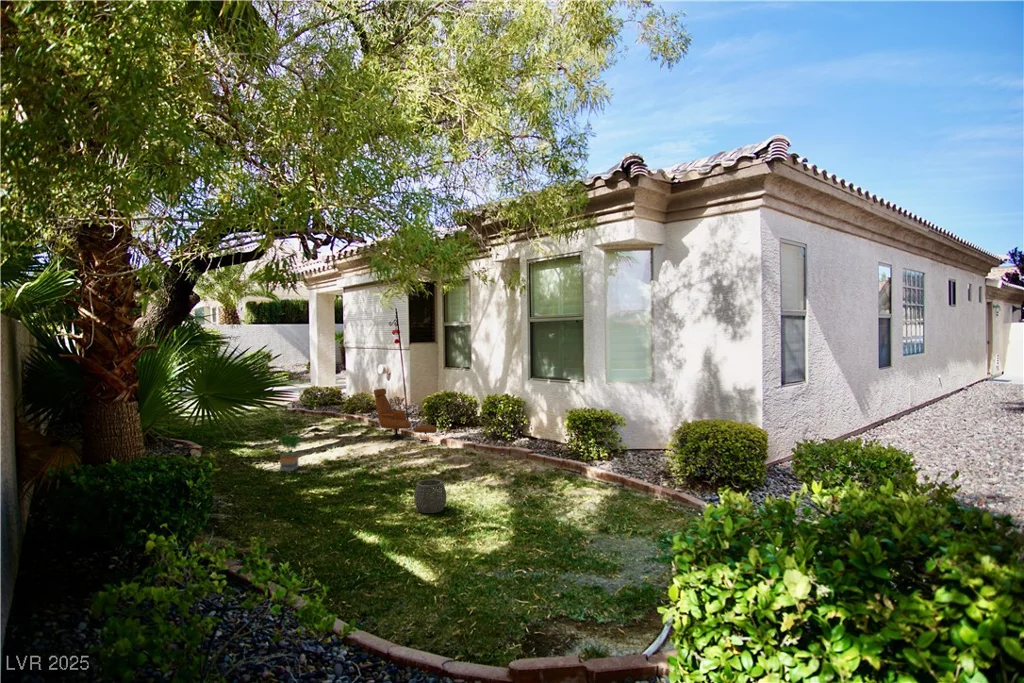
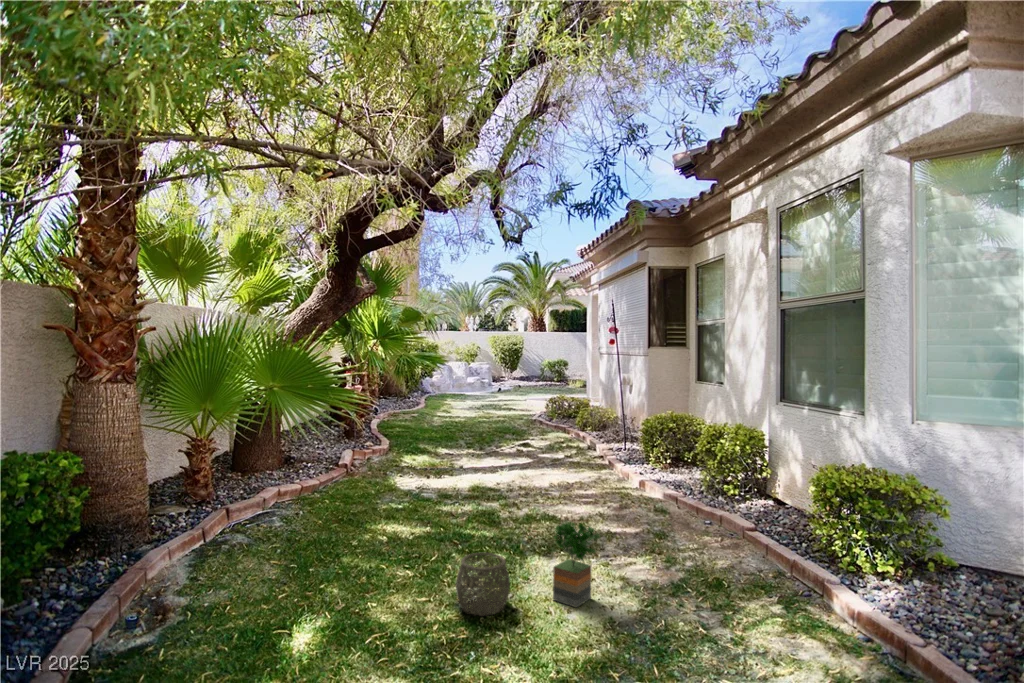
lounge chair: present [374,389,437,443] -> none [567,402,644,483]
potted tree: present [280,435,302,471] -> present [553,523,600,607]

